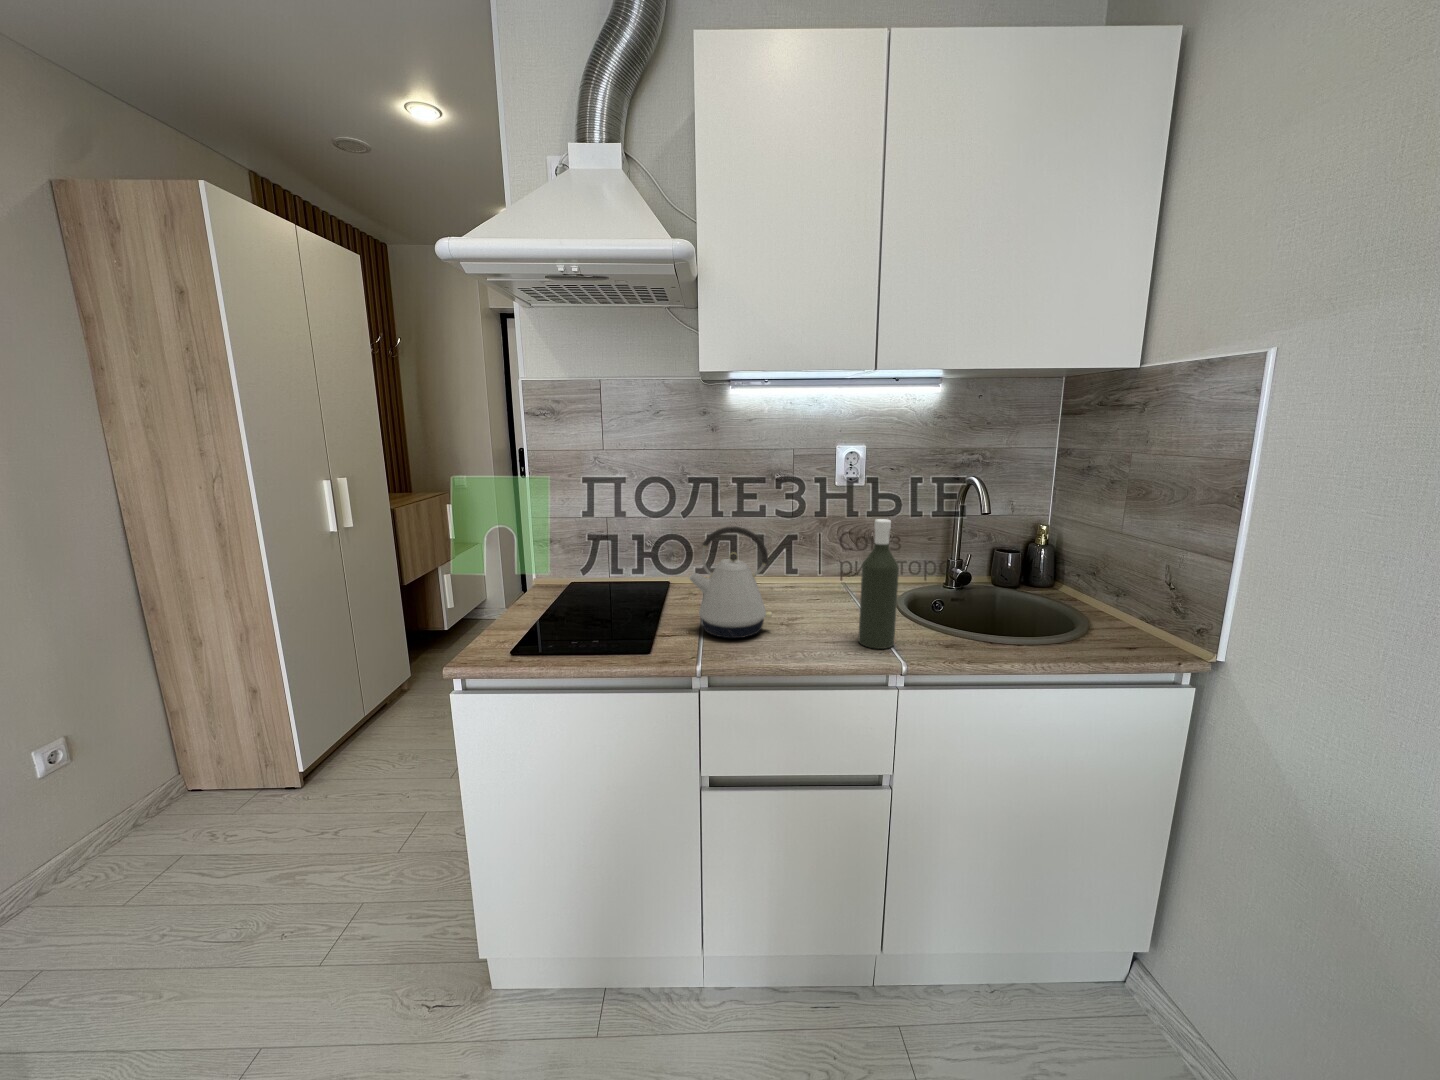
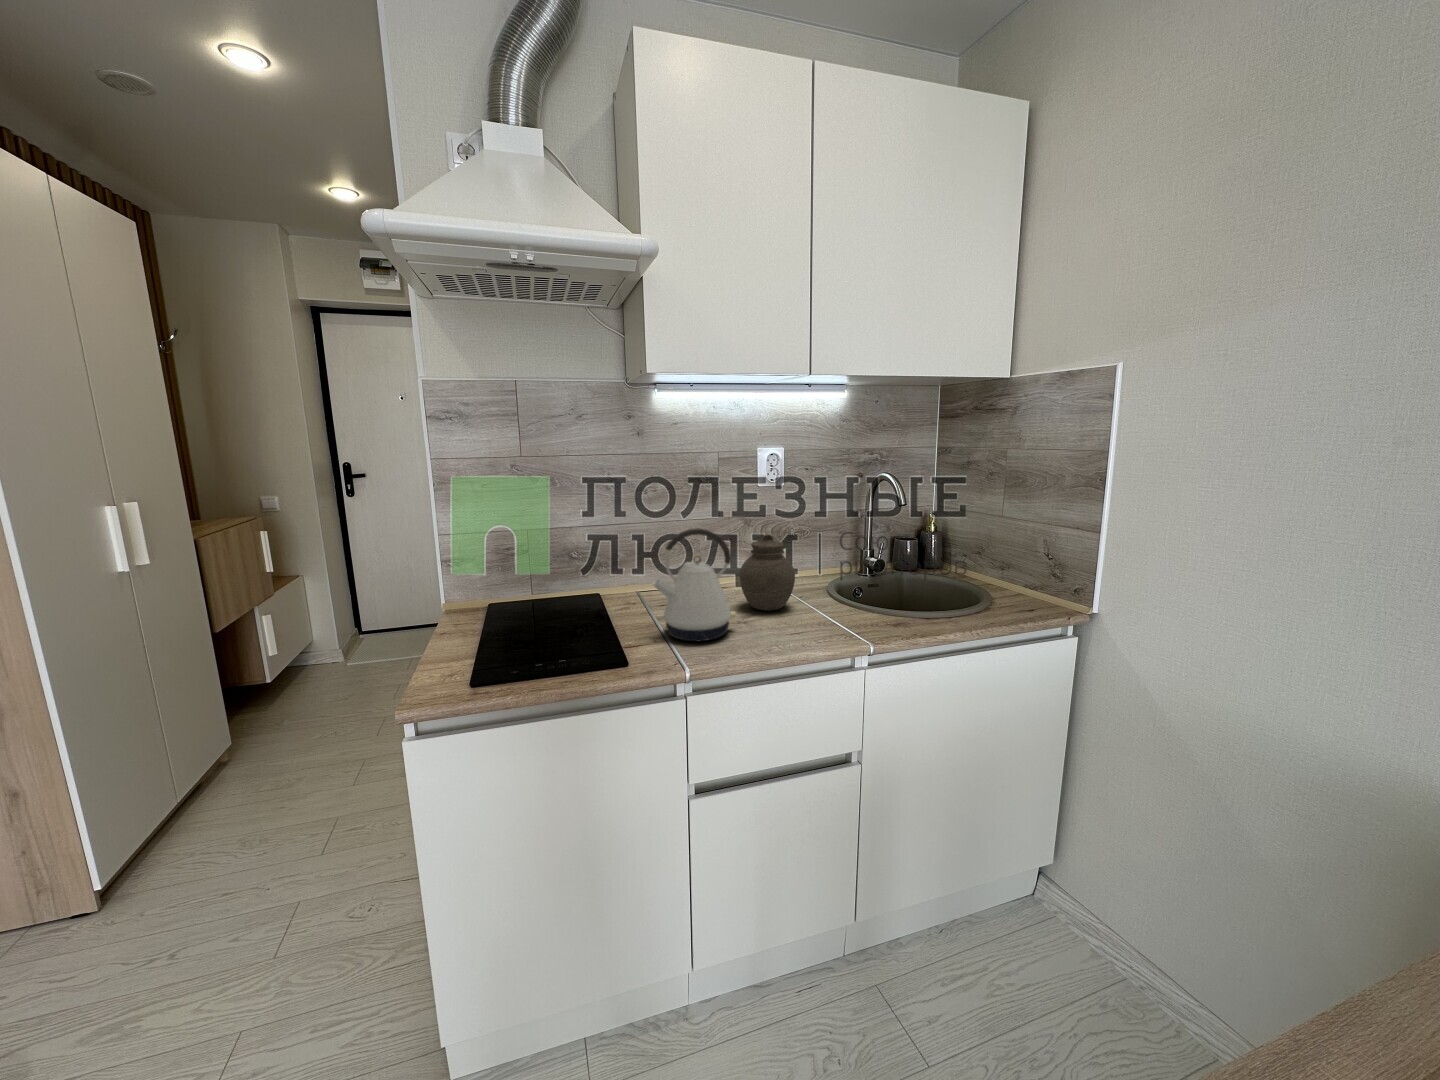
bottle: present [858,519,899,649] -> none [820,513,855,635]
jar: none [793,537,850,615] -> present [740,535,795,611]

